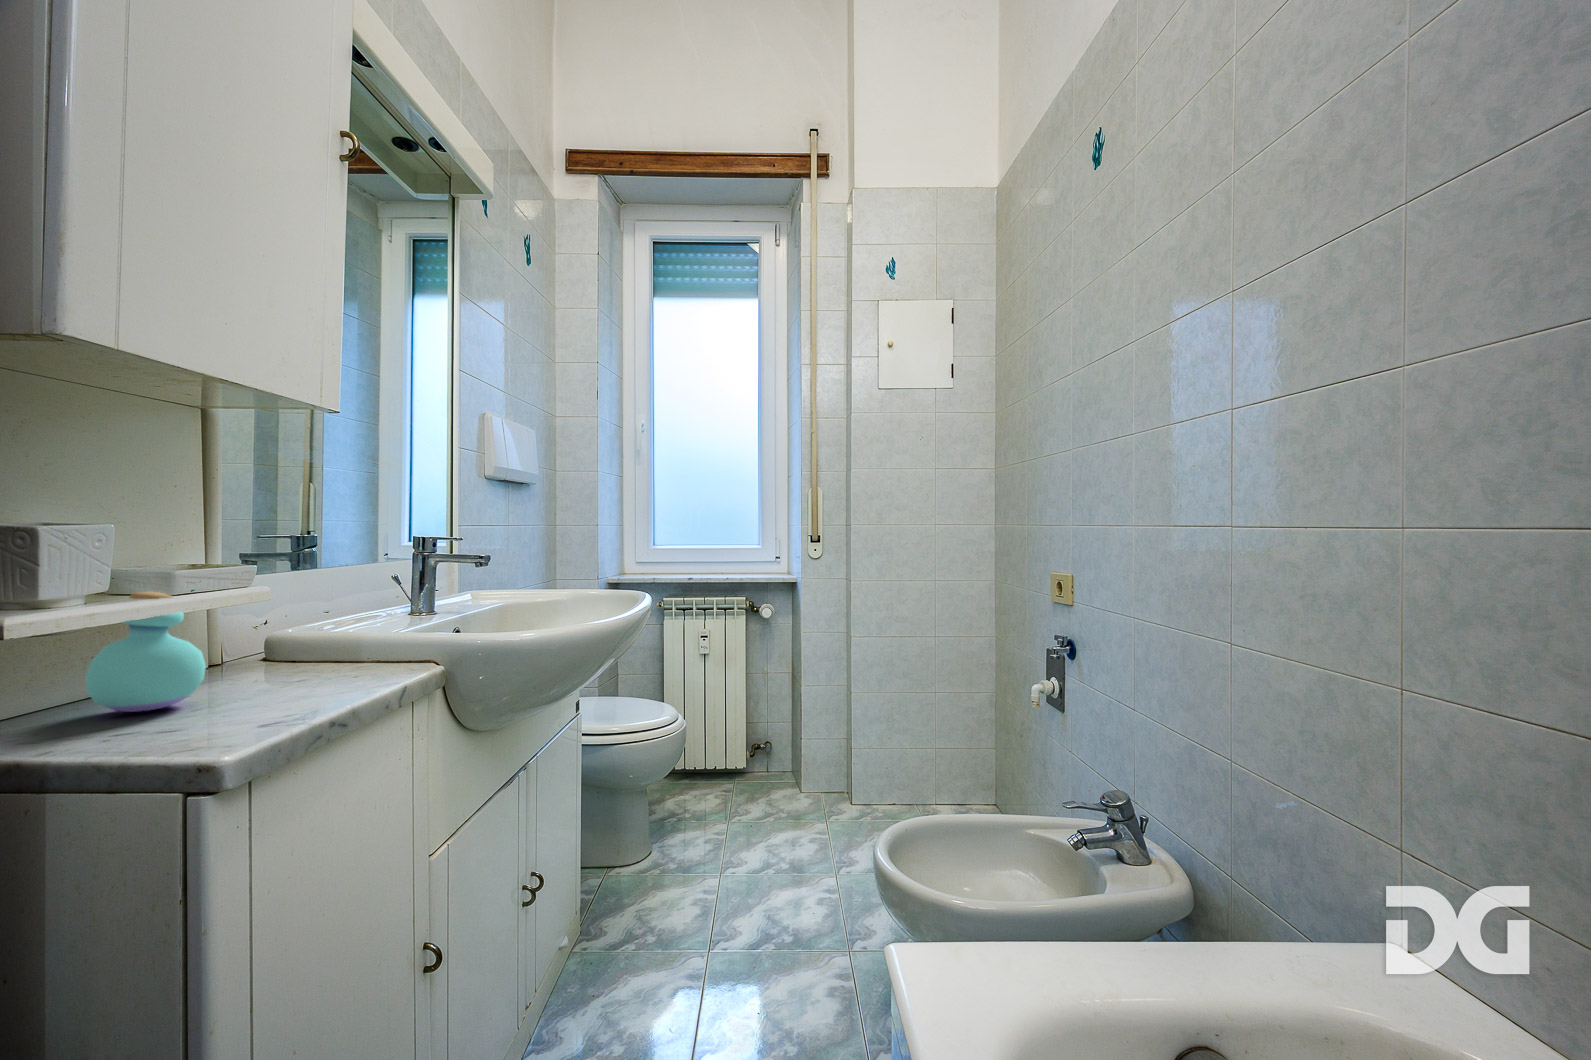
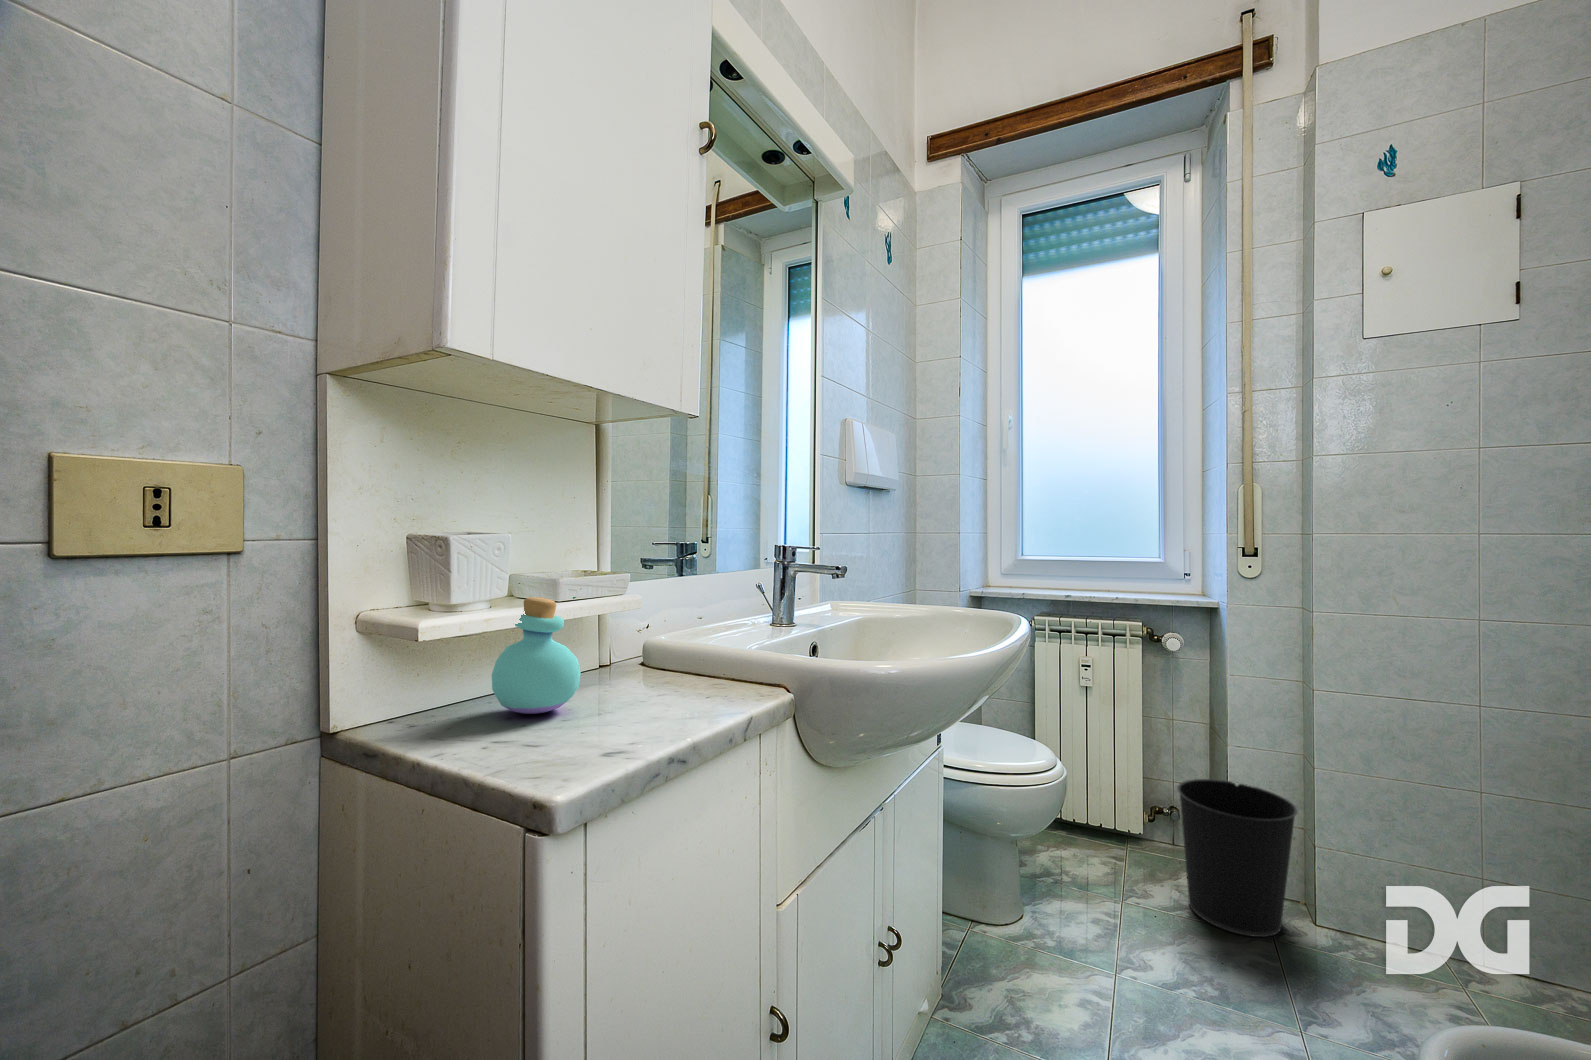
wastebasket: none [768,713,844,824] -> present [1177,779,1298,937]

